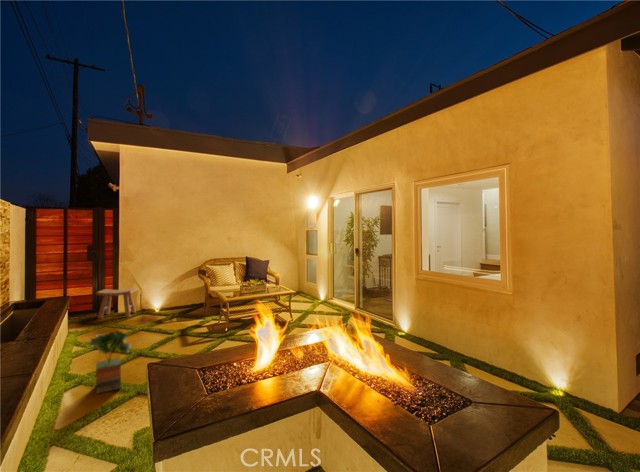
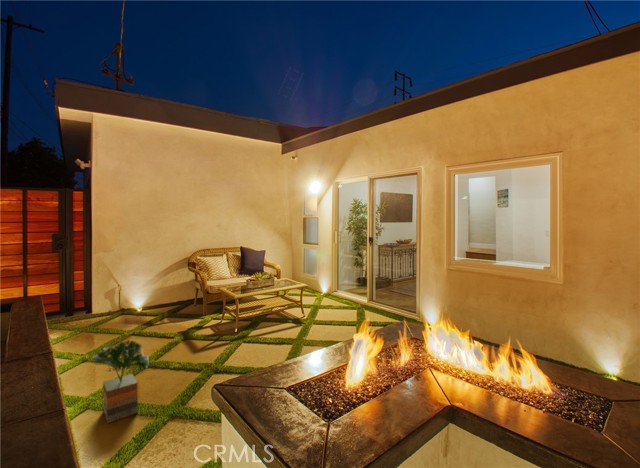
stool: present [96,288,137,318] -> none [67,284,116,322]

